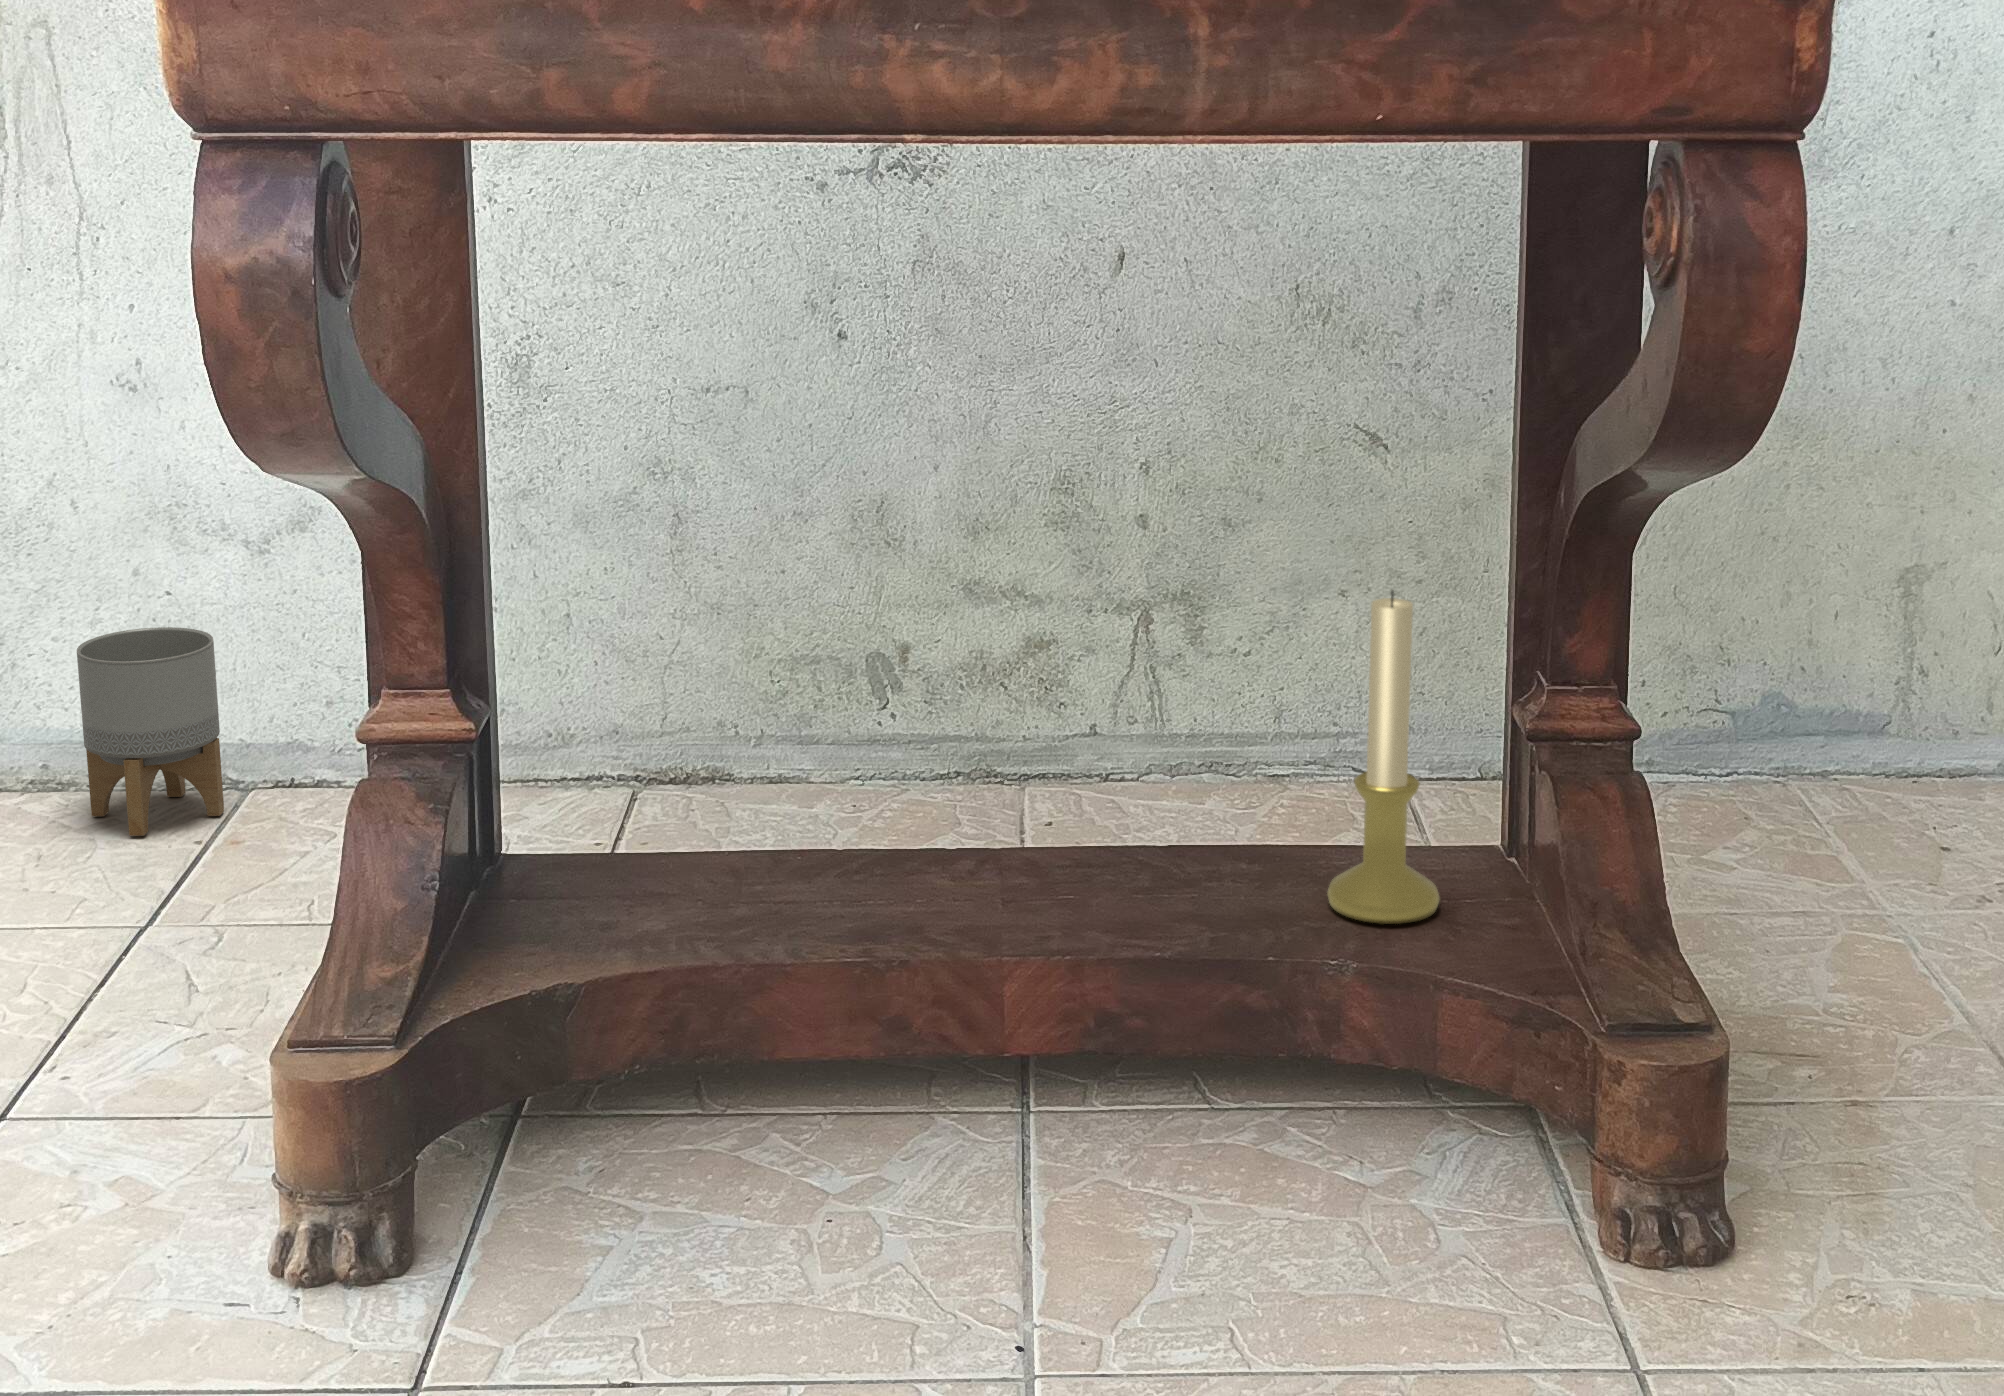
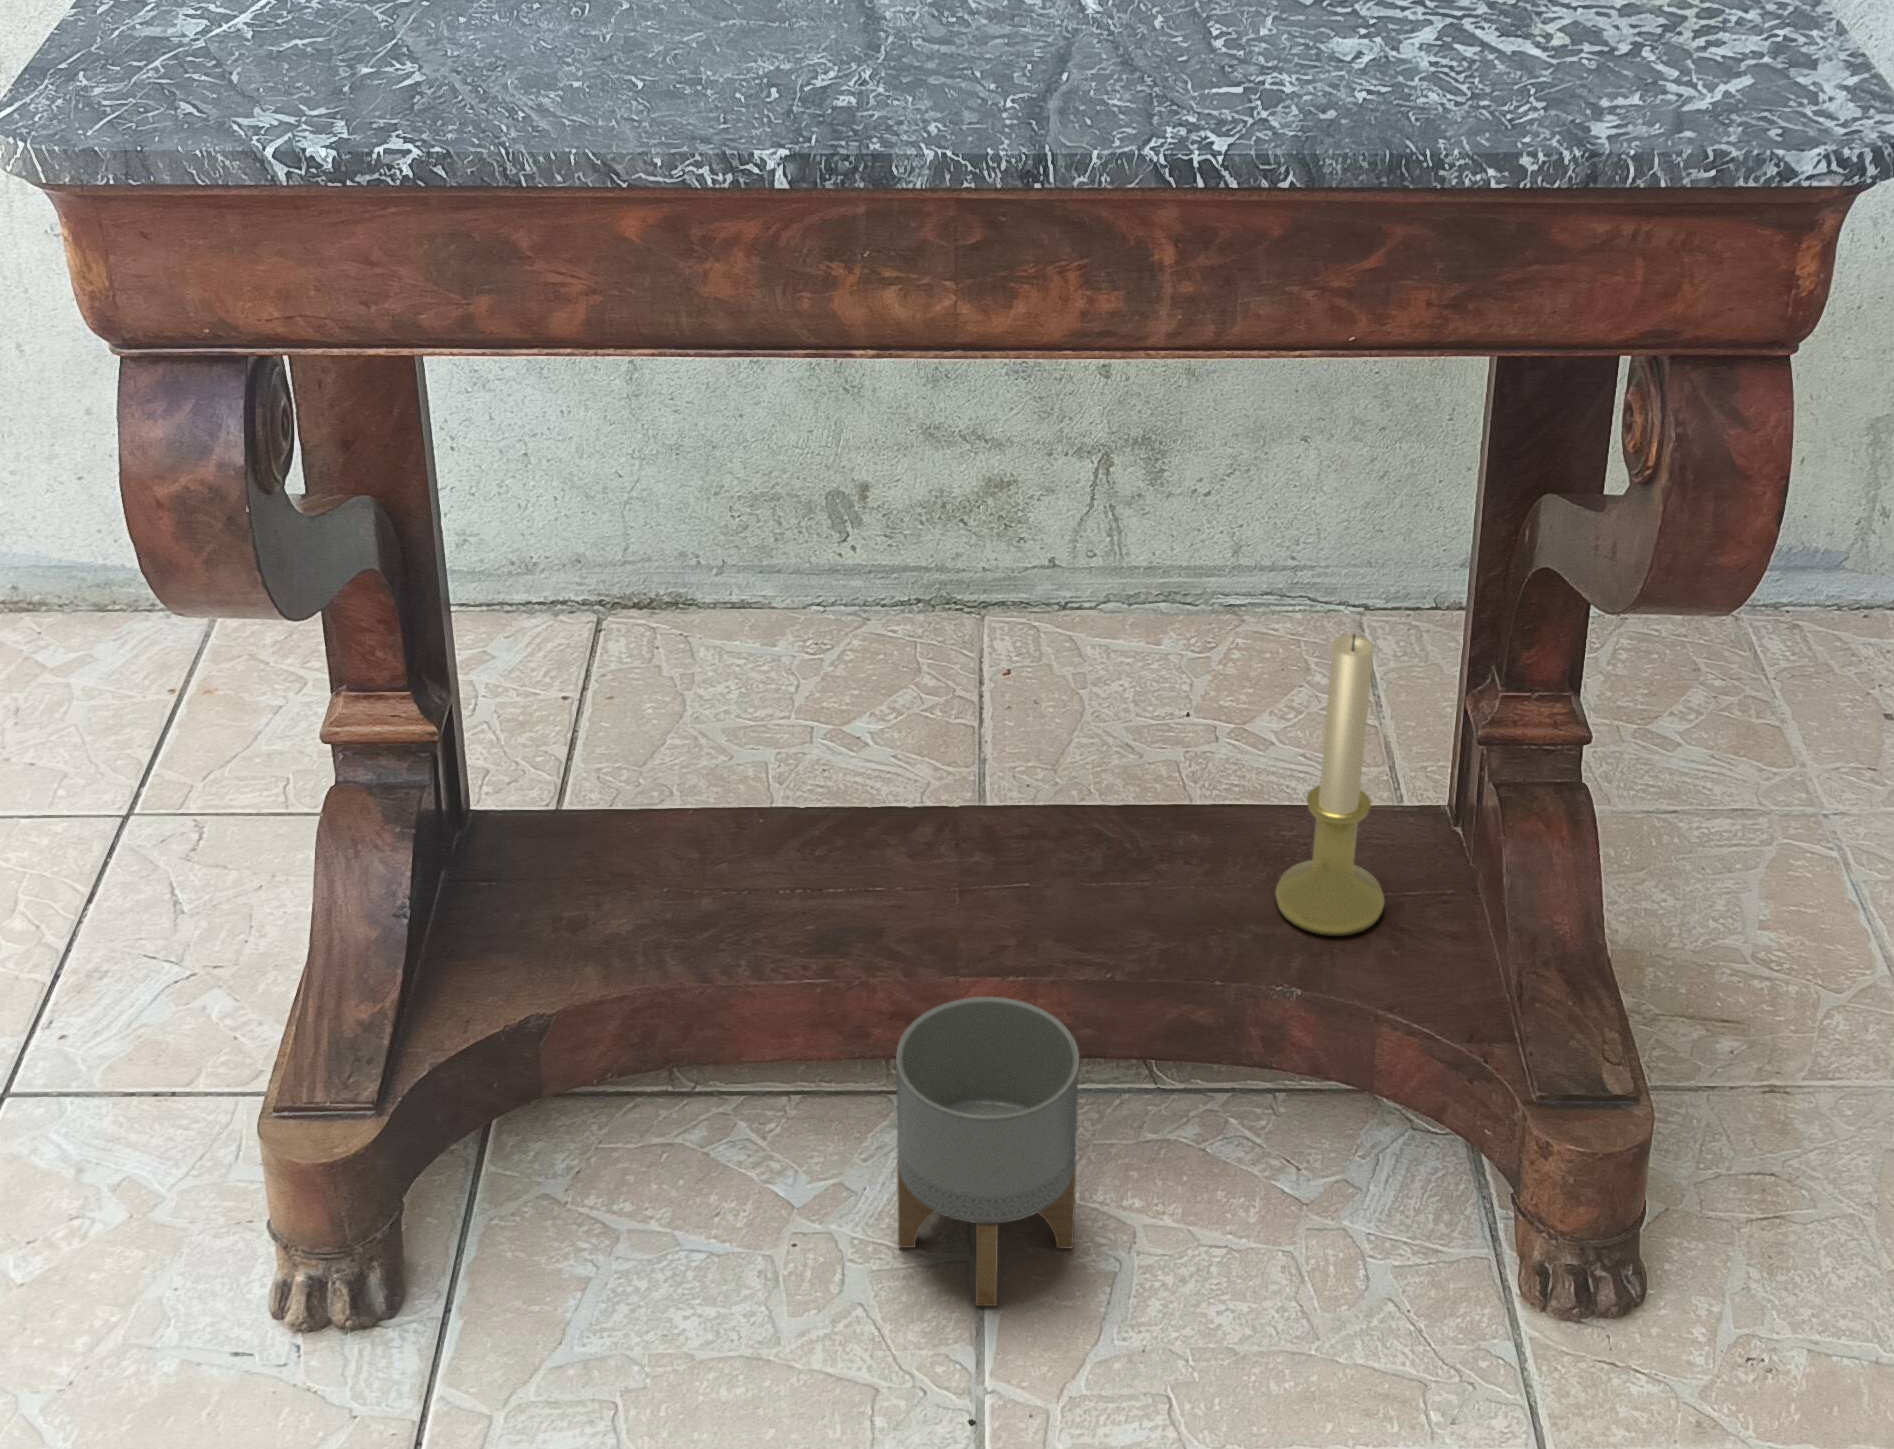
planter: present [77,627,224,836] -> present [896,997,1079,1306]

